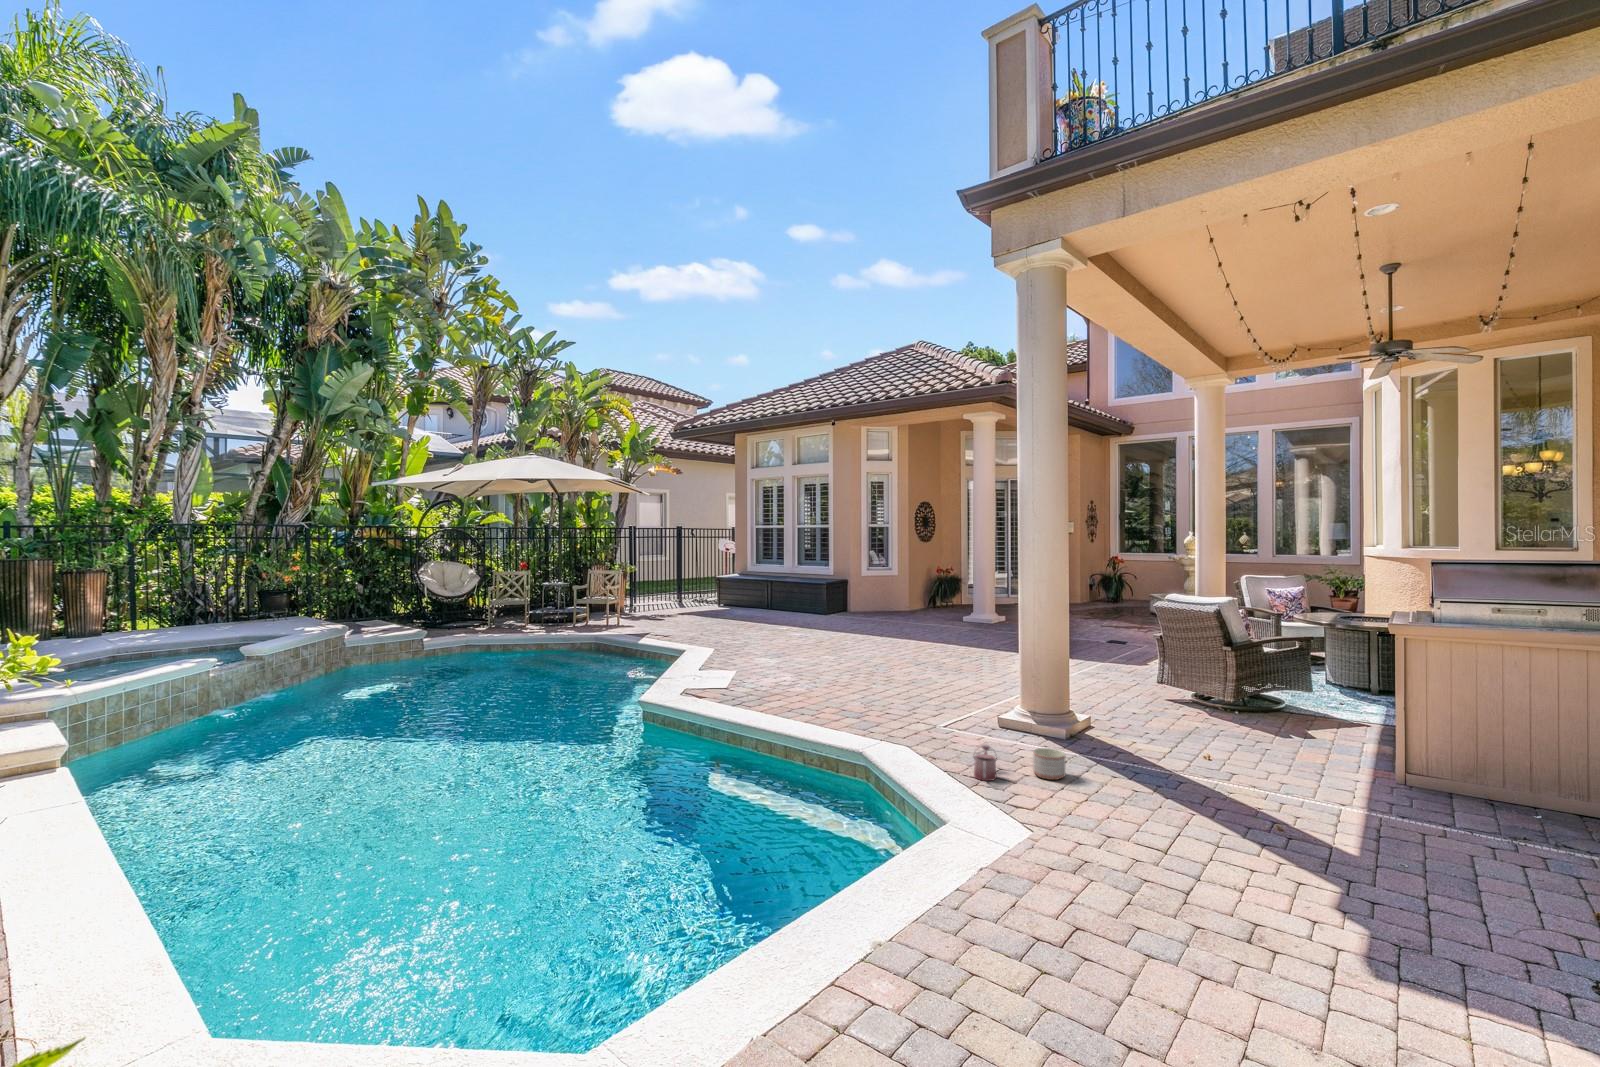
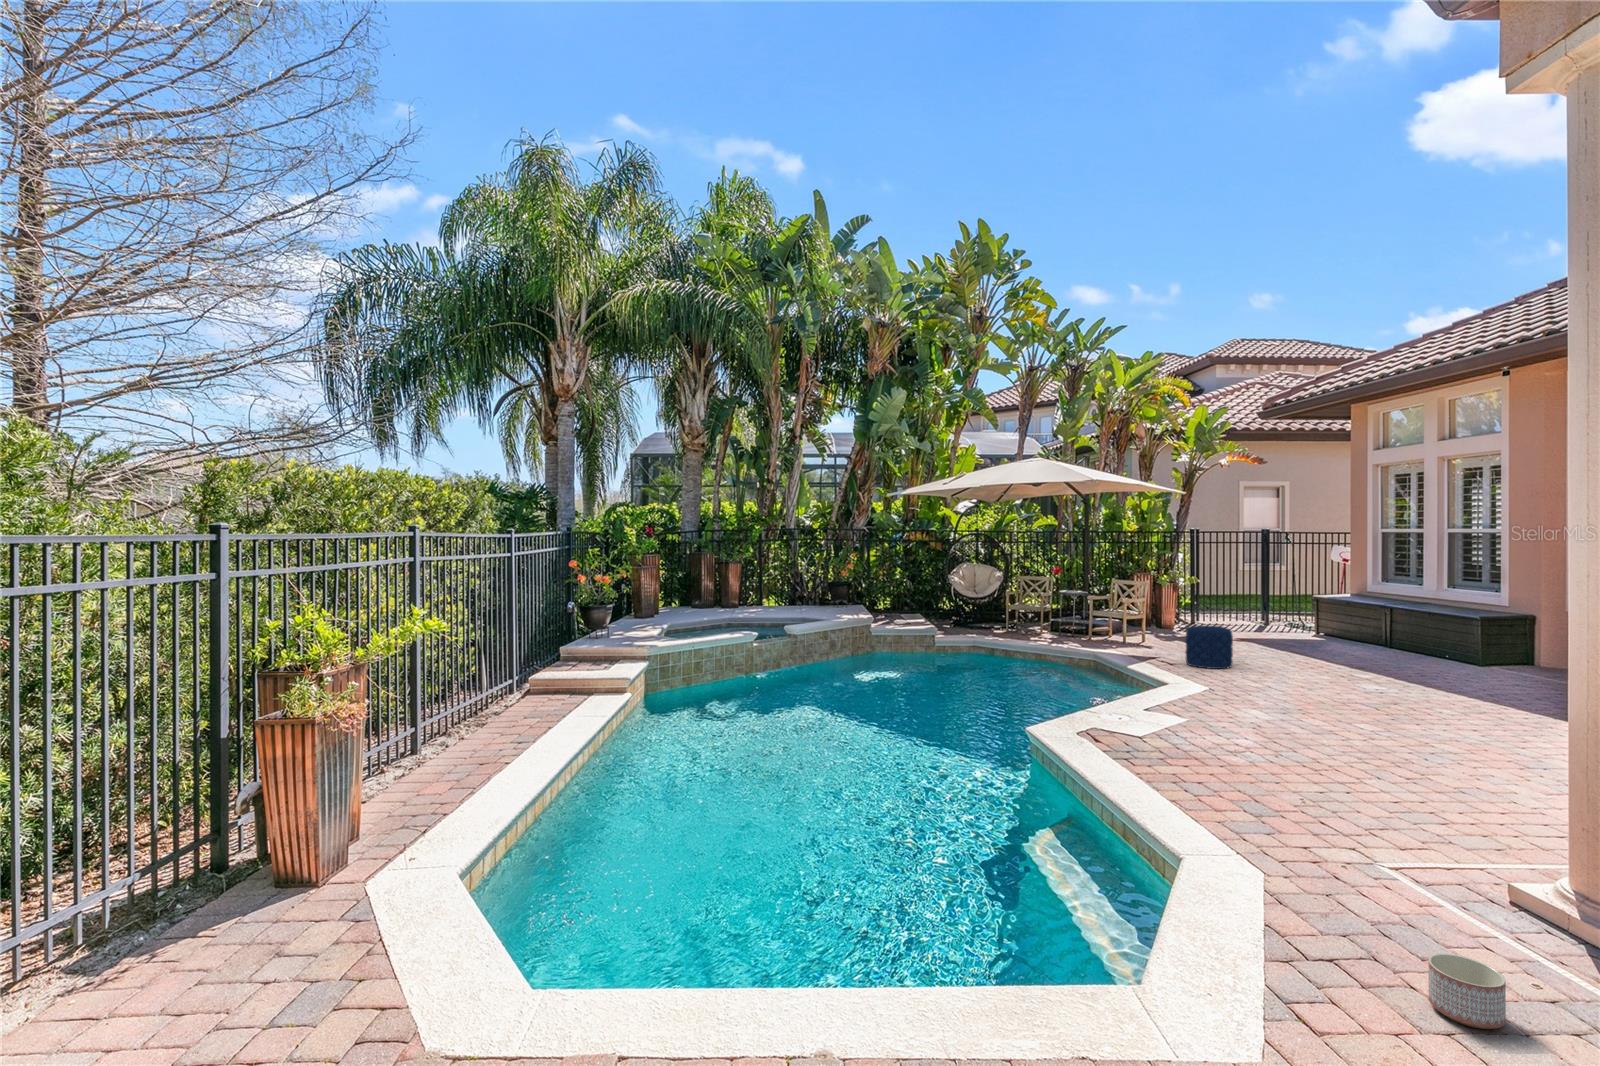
pouf: none [671,601,705,635] -> present [1185,625,1233,669]
watering can: present [973,745,997,781] -> none [1294,907,1354,975]

